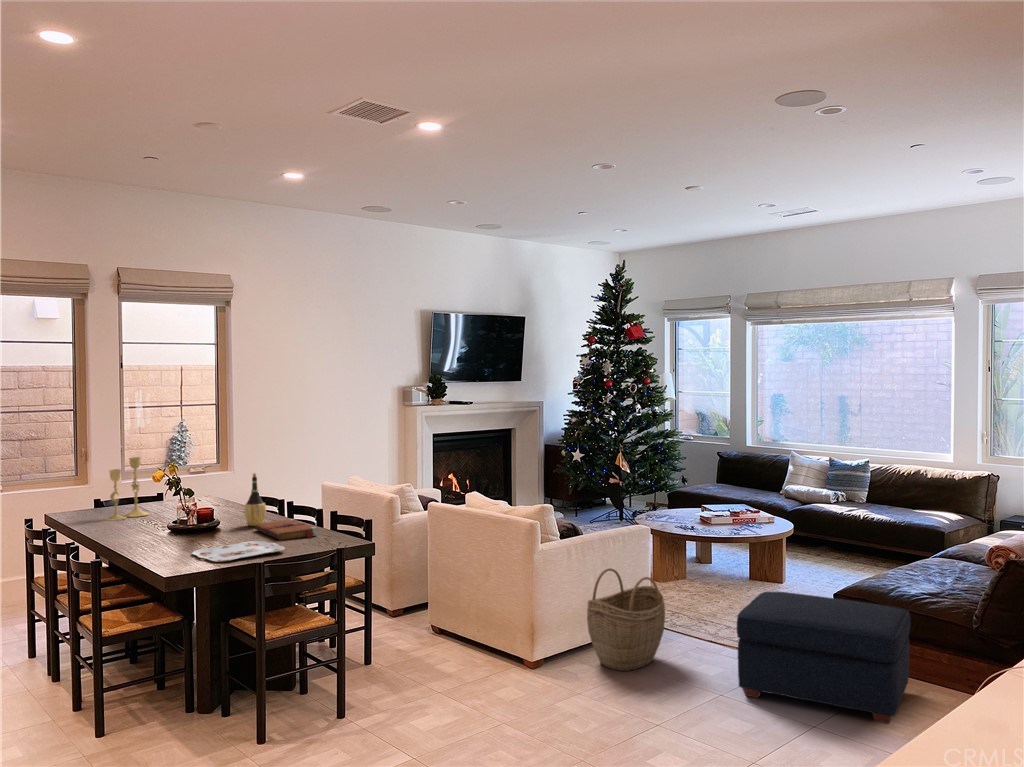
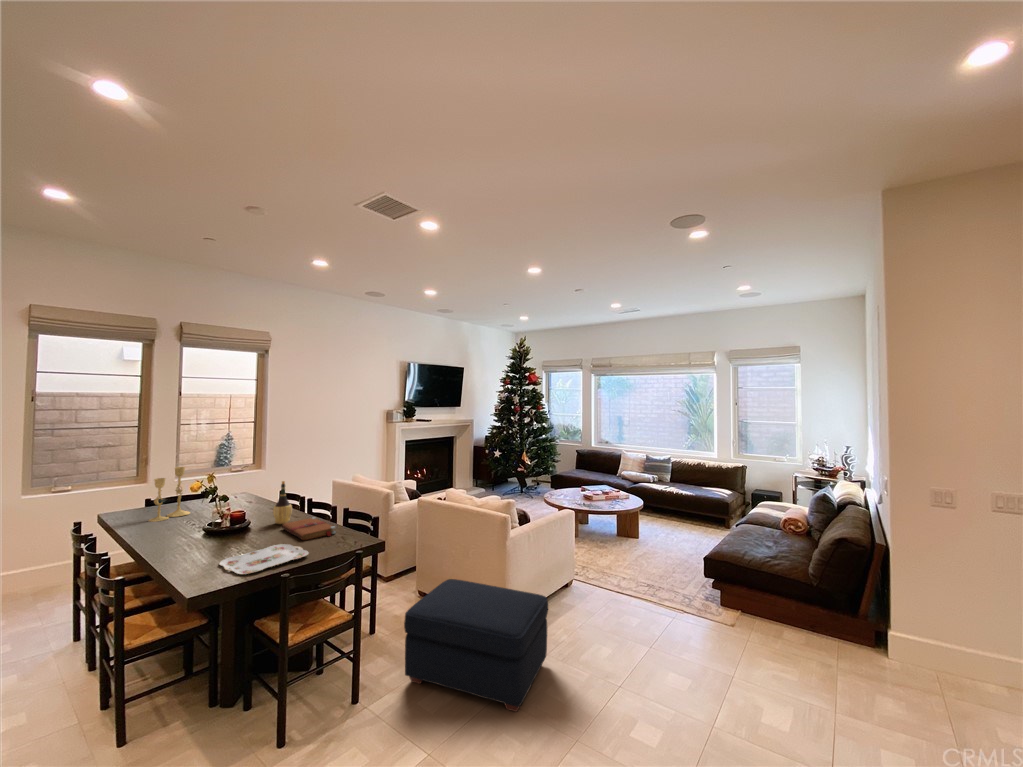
woven basket: present [587,568,665,671] -> none [543,546,596,626]
ottoman: present [737,592,911,724] -> present [404,579,548,712]

